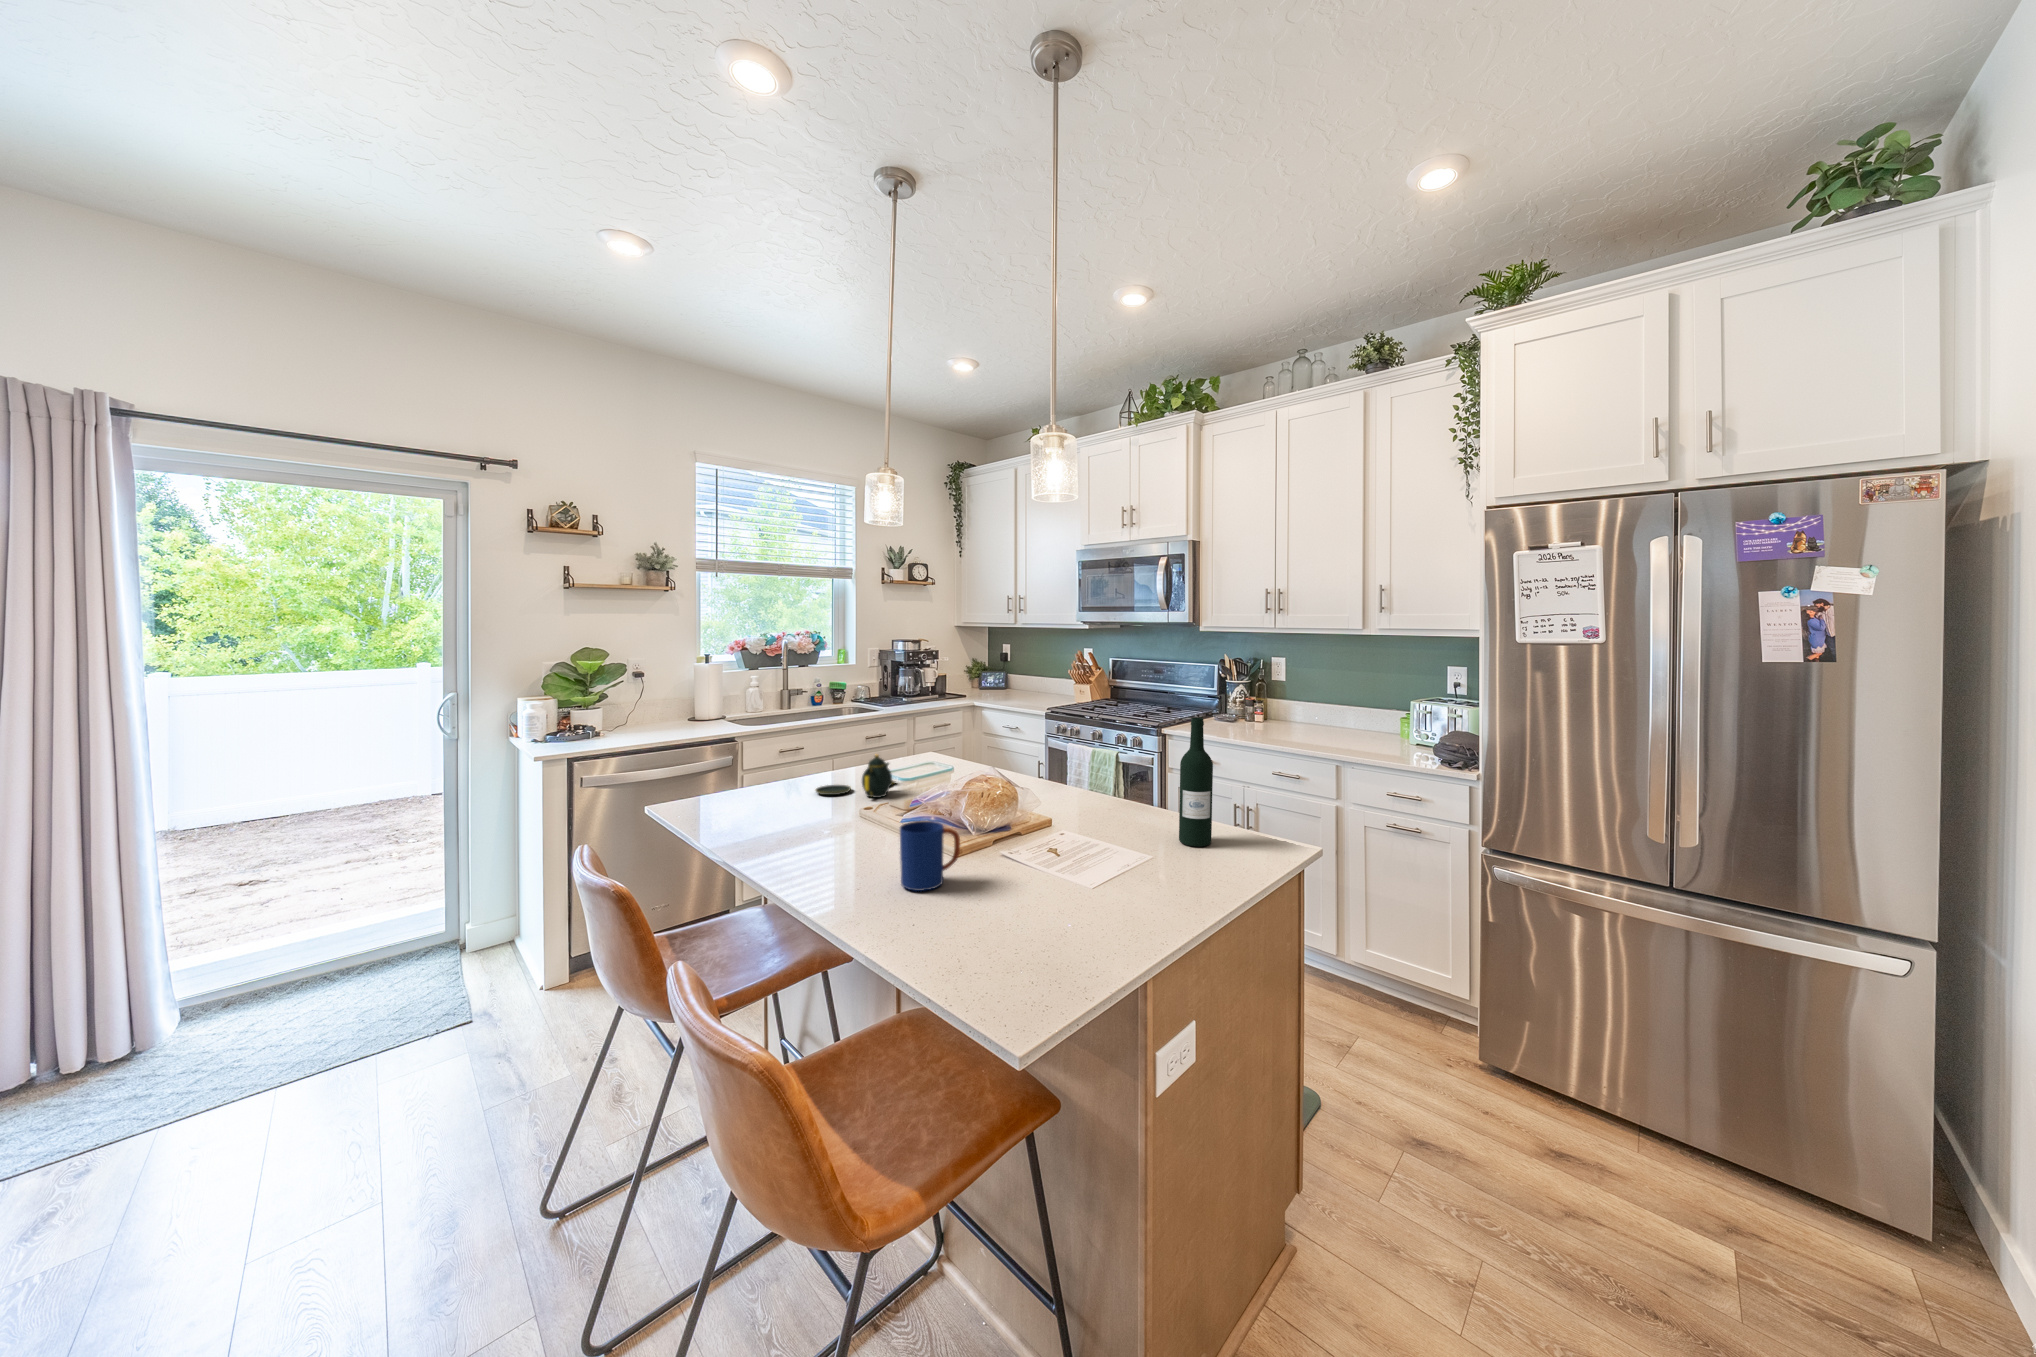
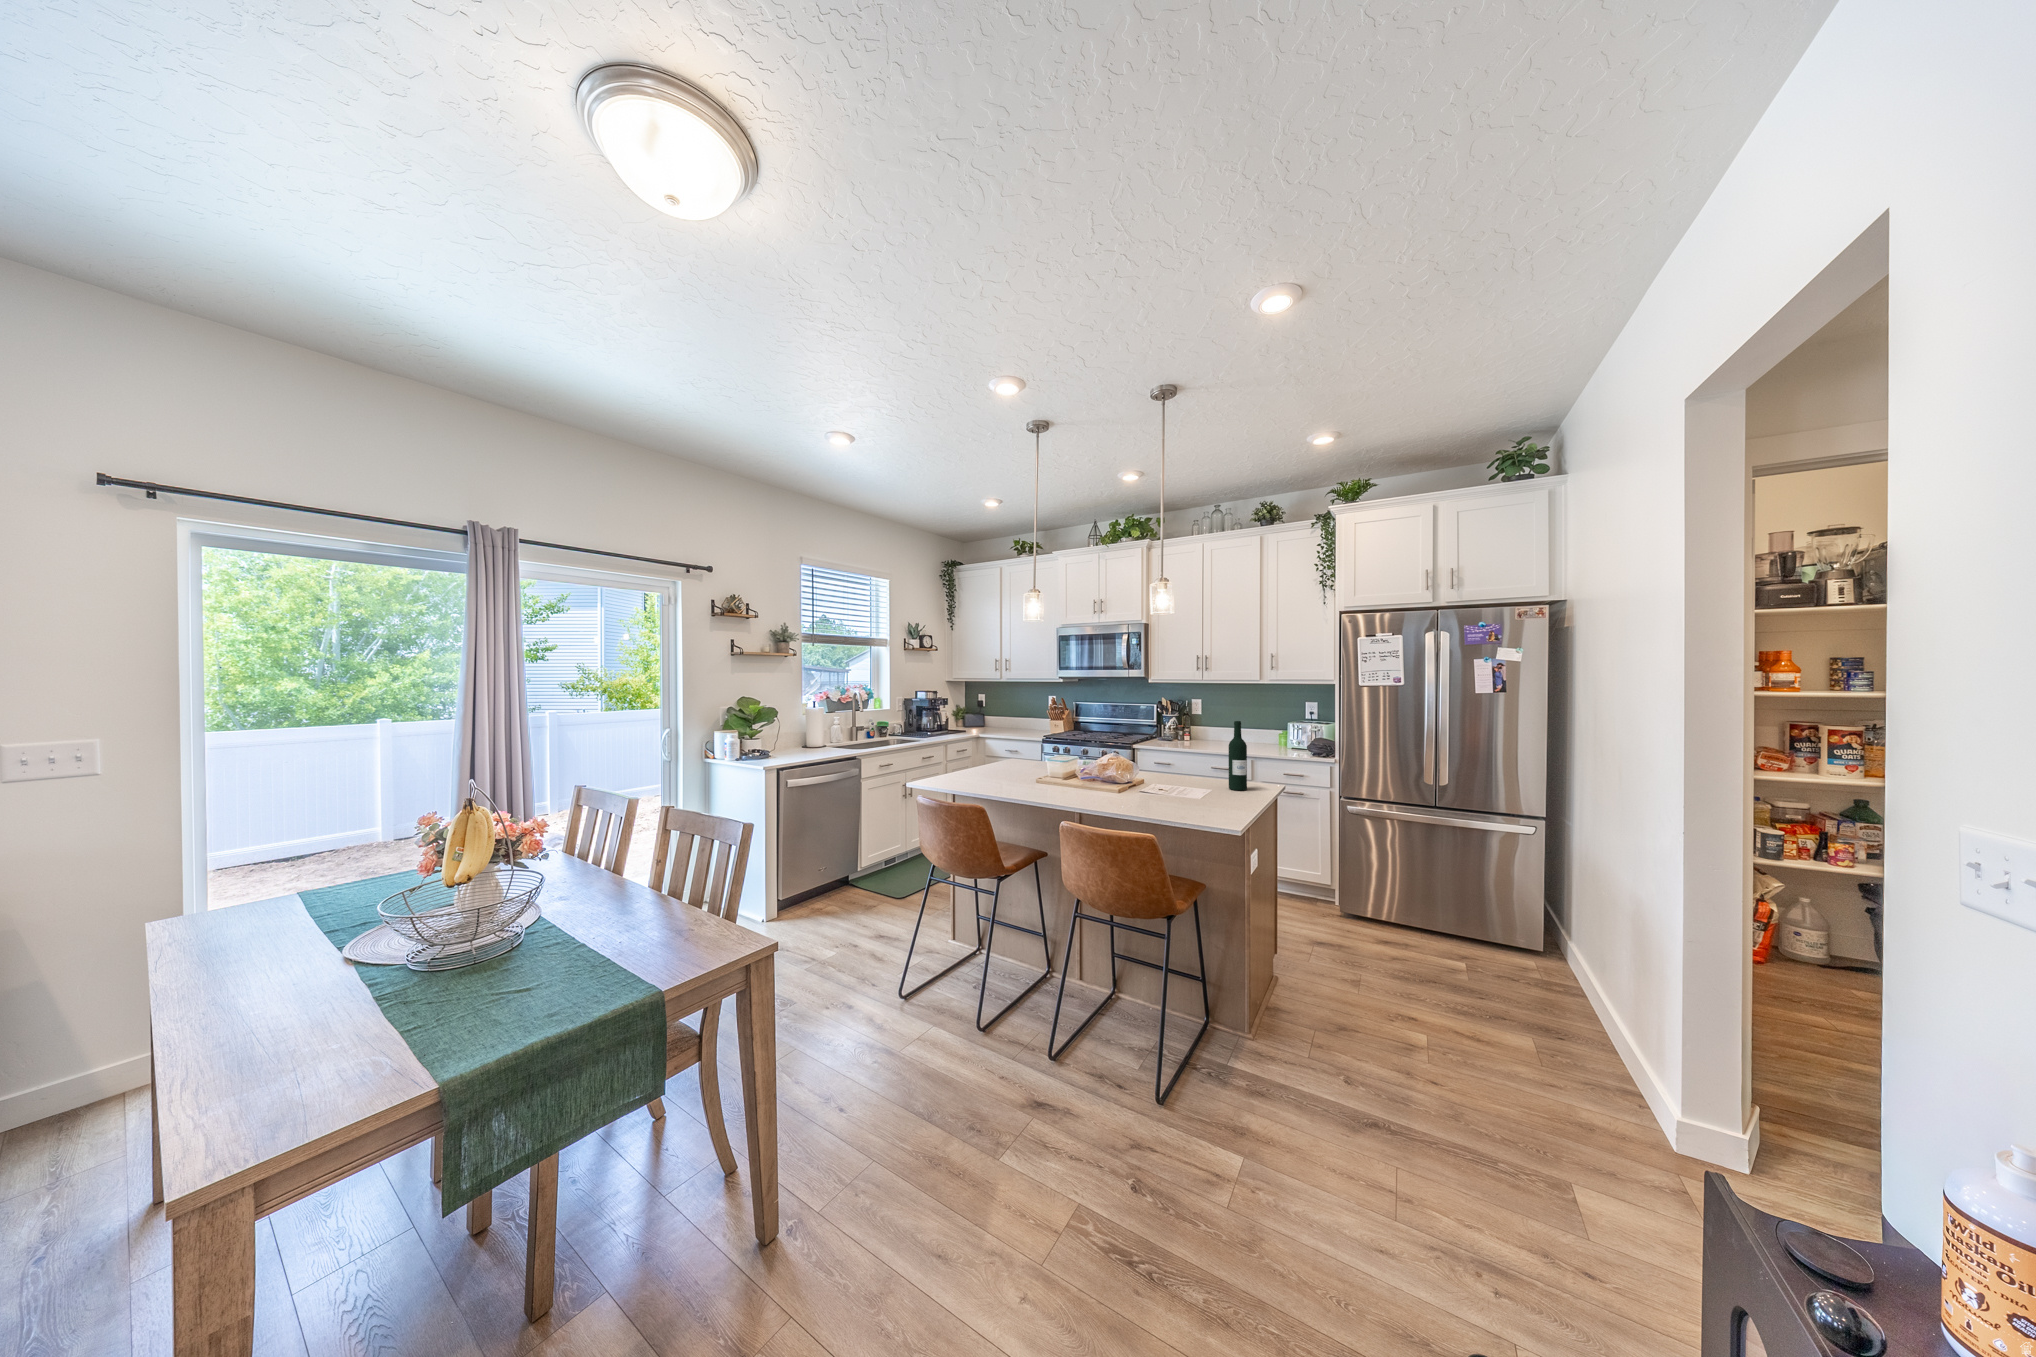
teapot: present [816,755,895,798] -> none [981,753,1032,780]
mug: present [900,821,960,891] -> none [1117,774,1144,809]

